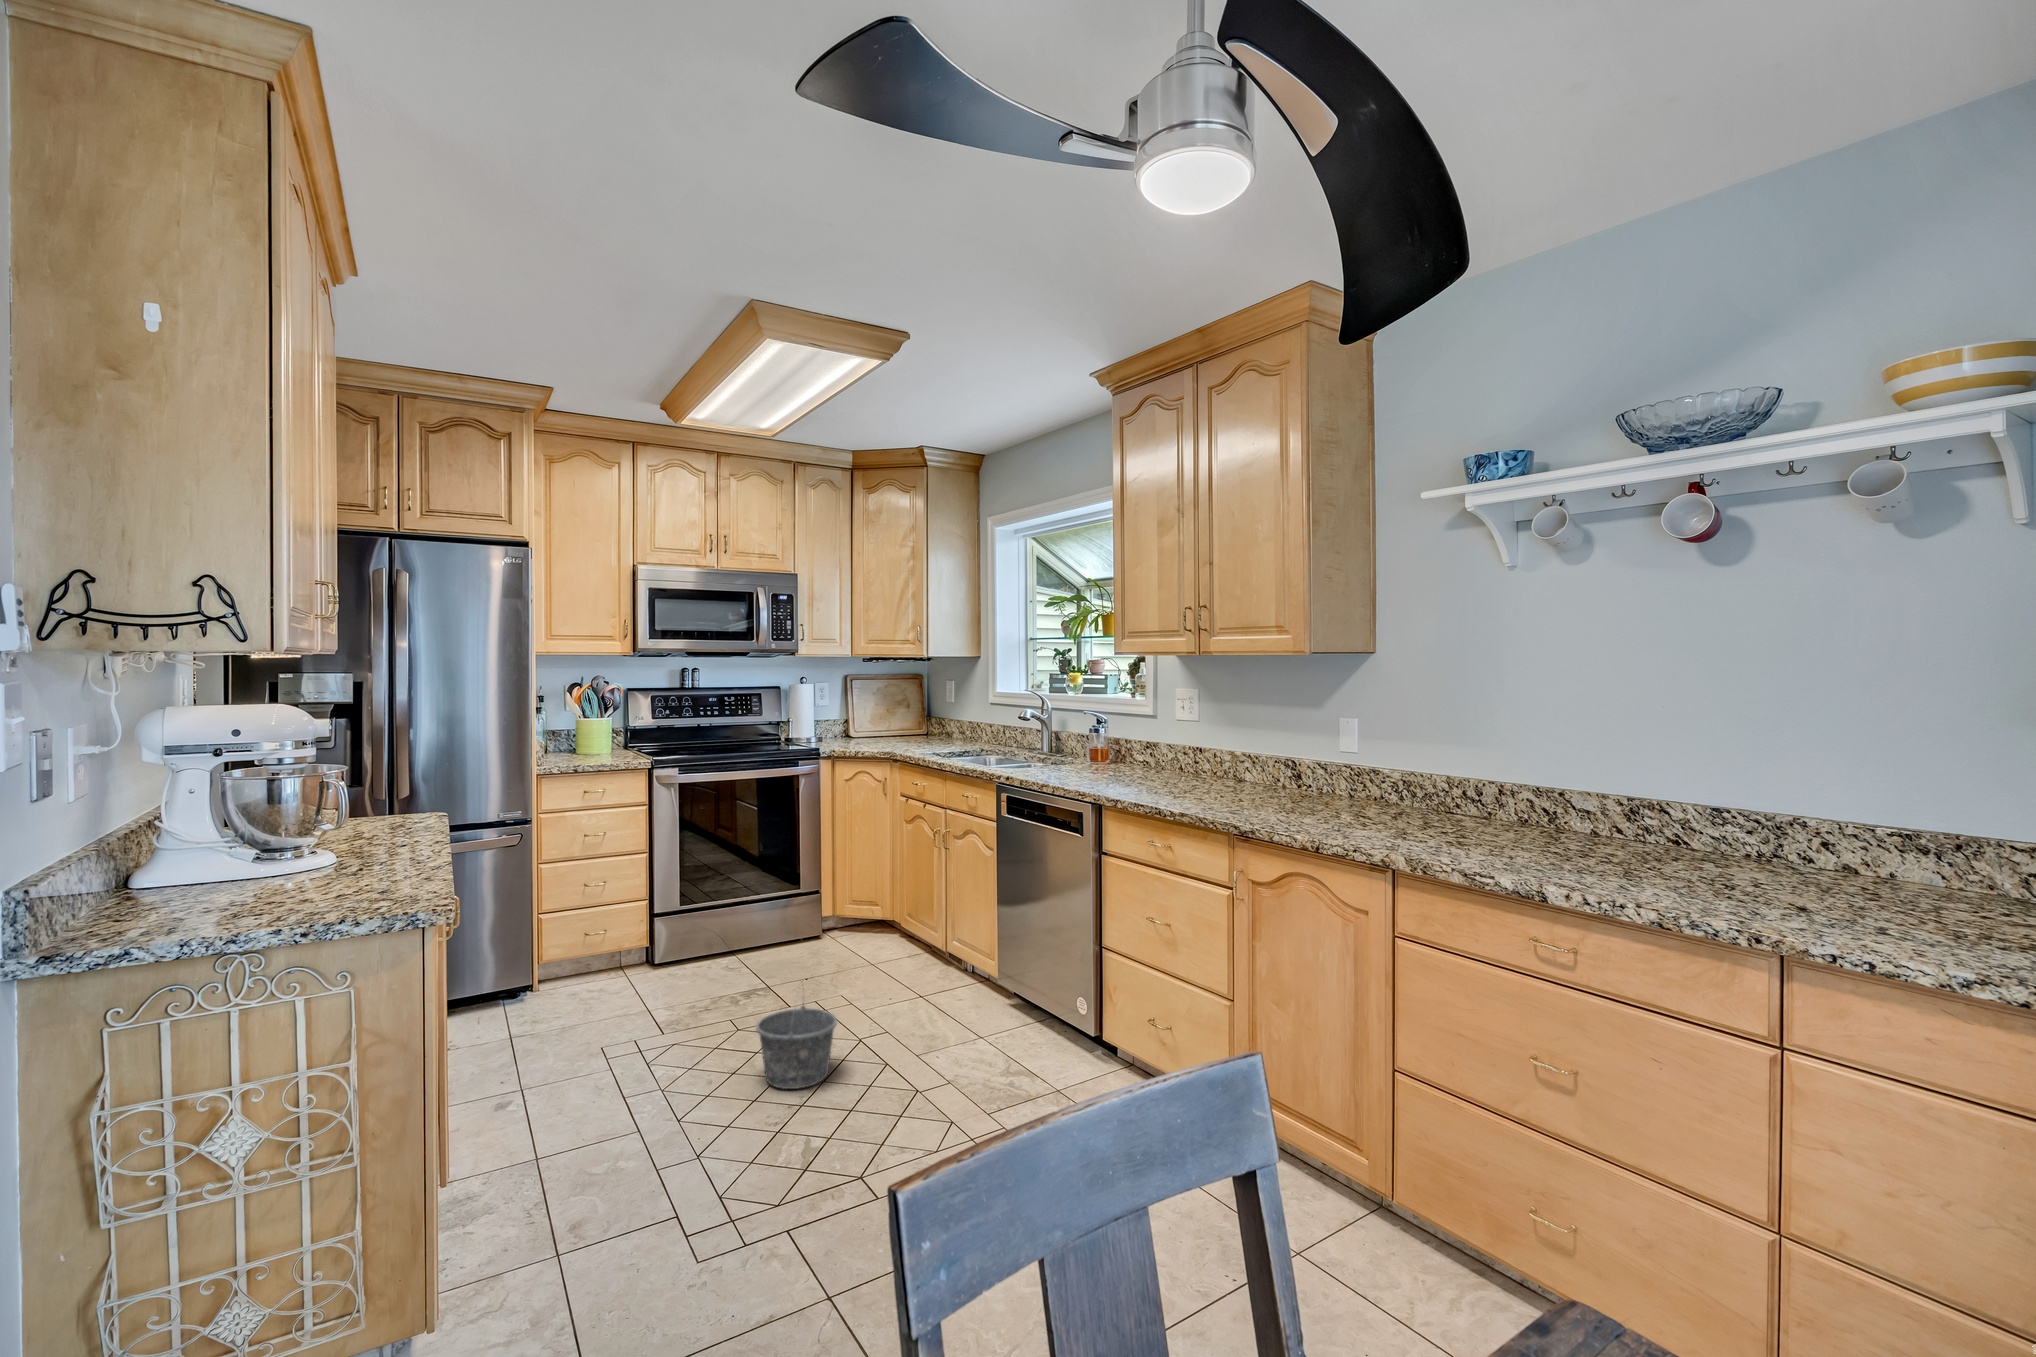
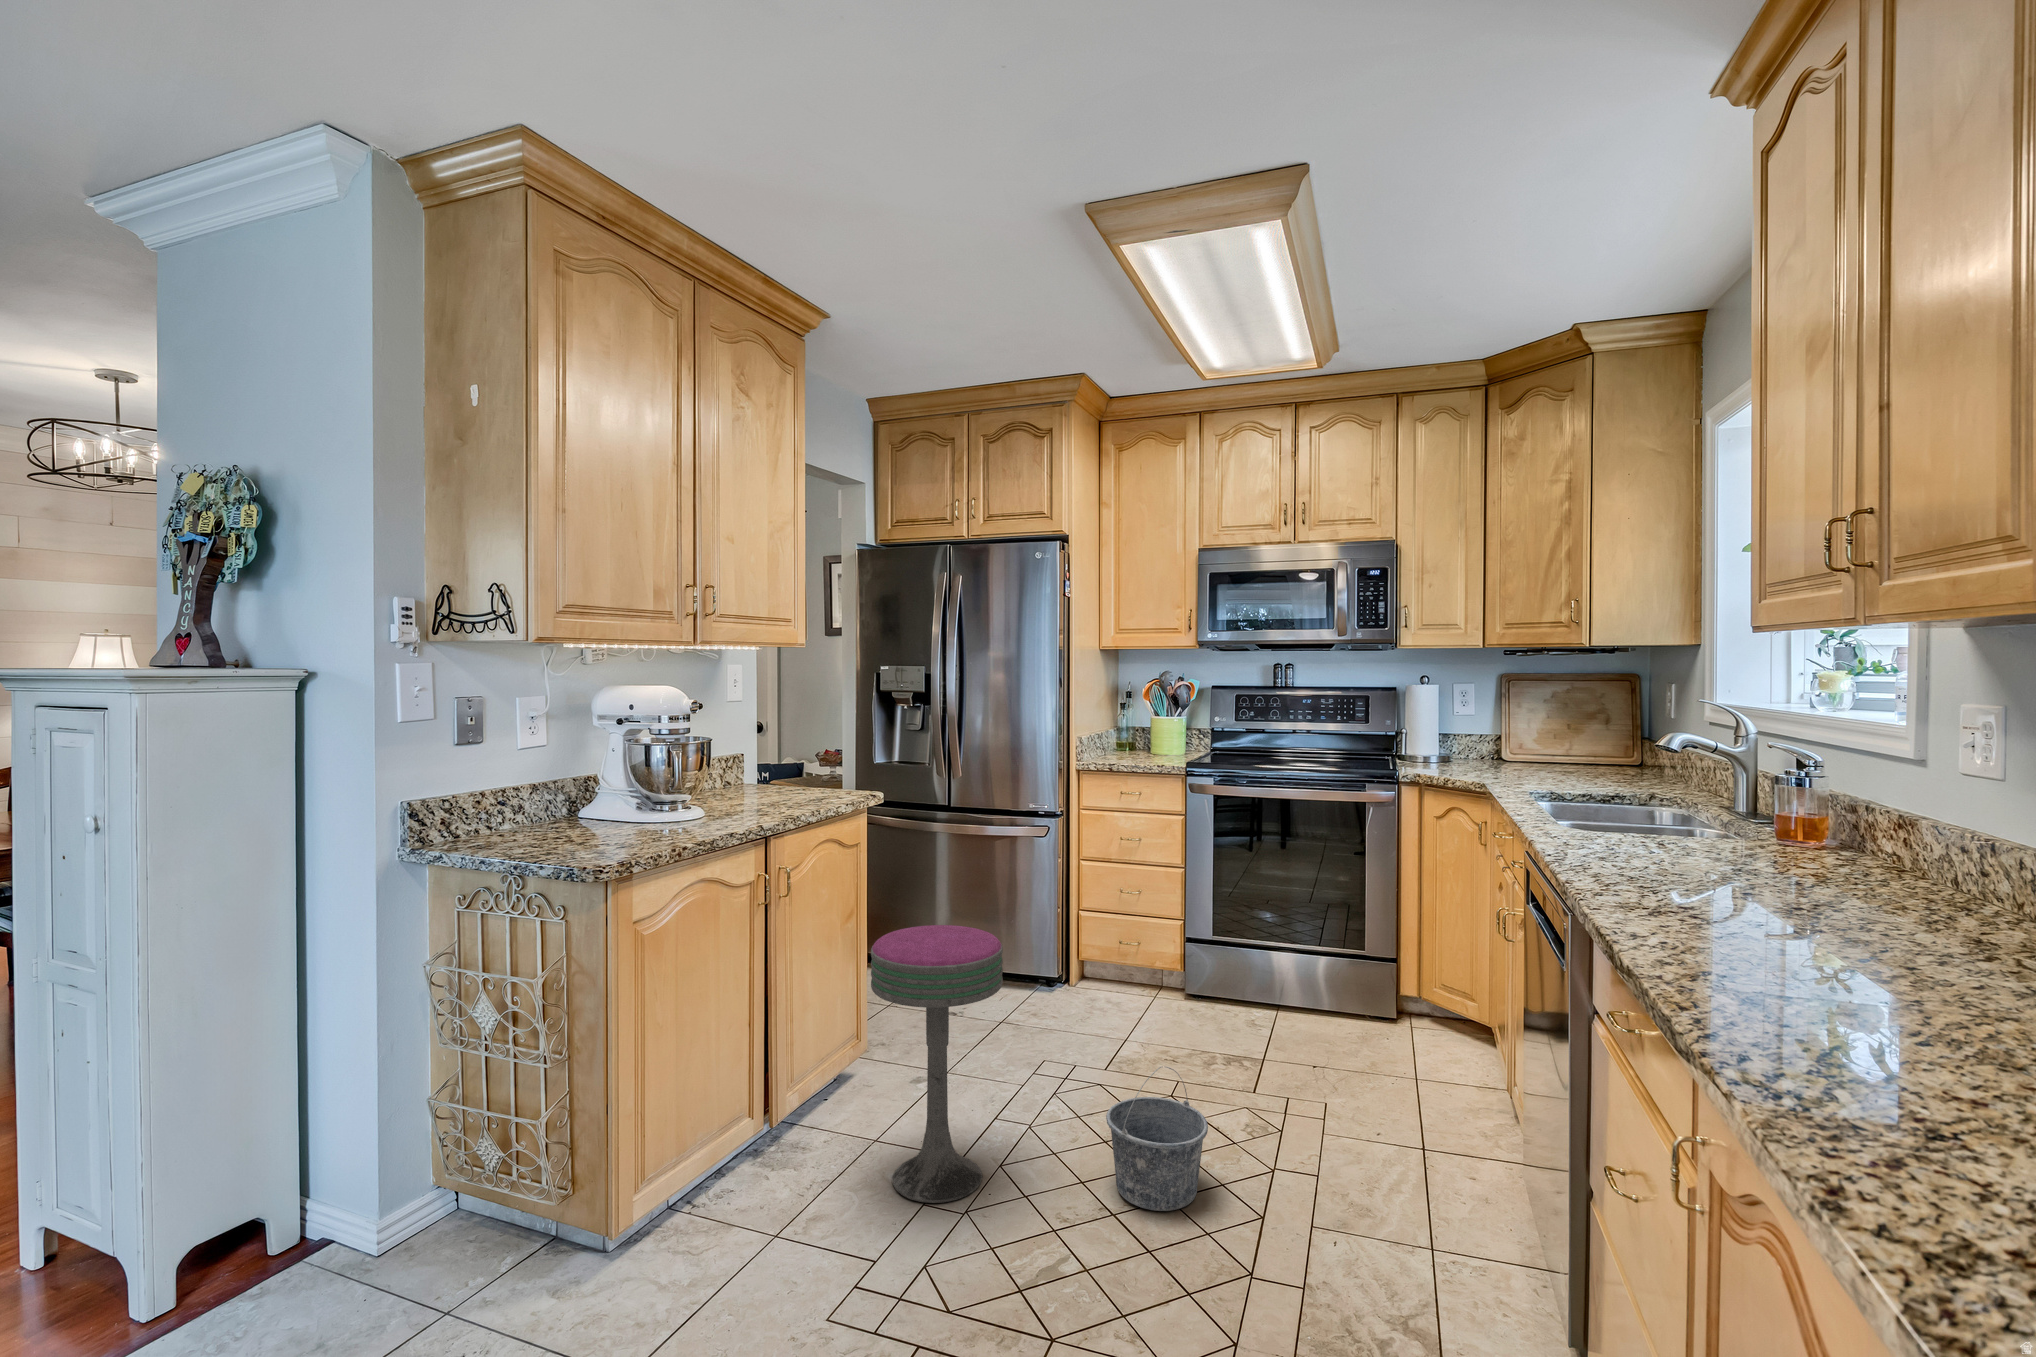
bar stool: none [557,913,688,1164] -> present [871,925,1003,1203]

